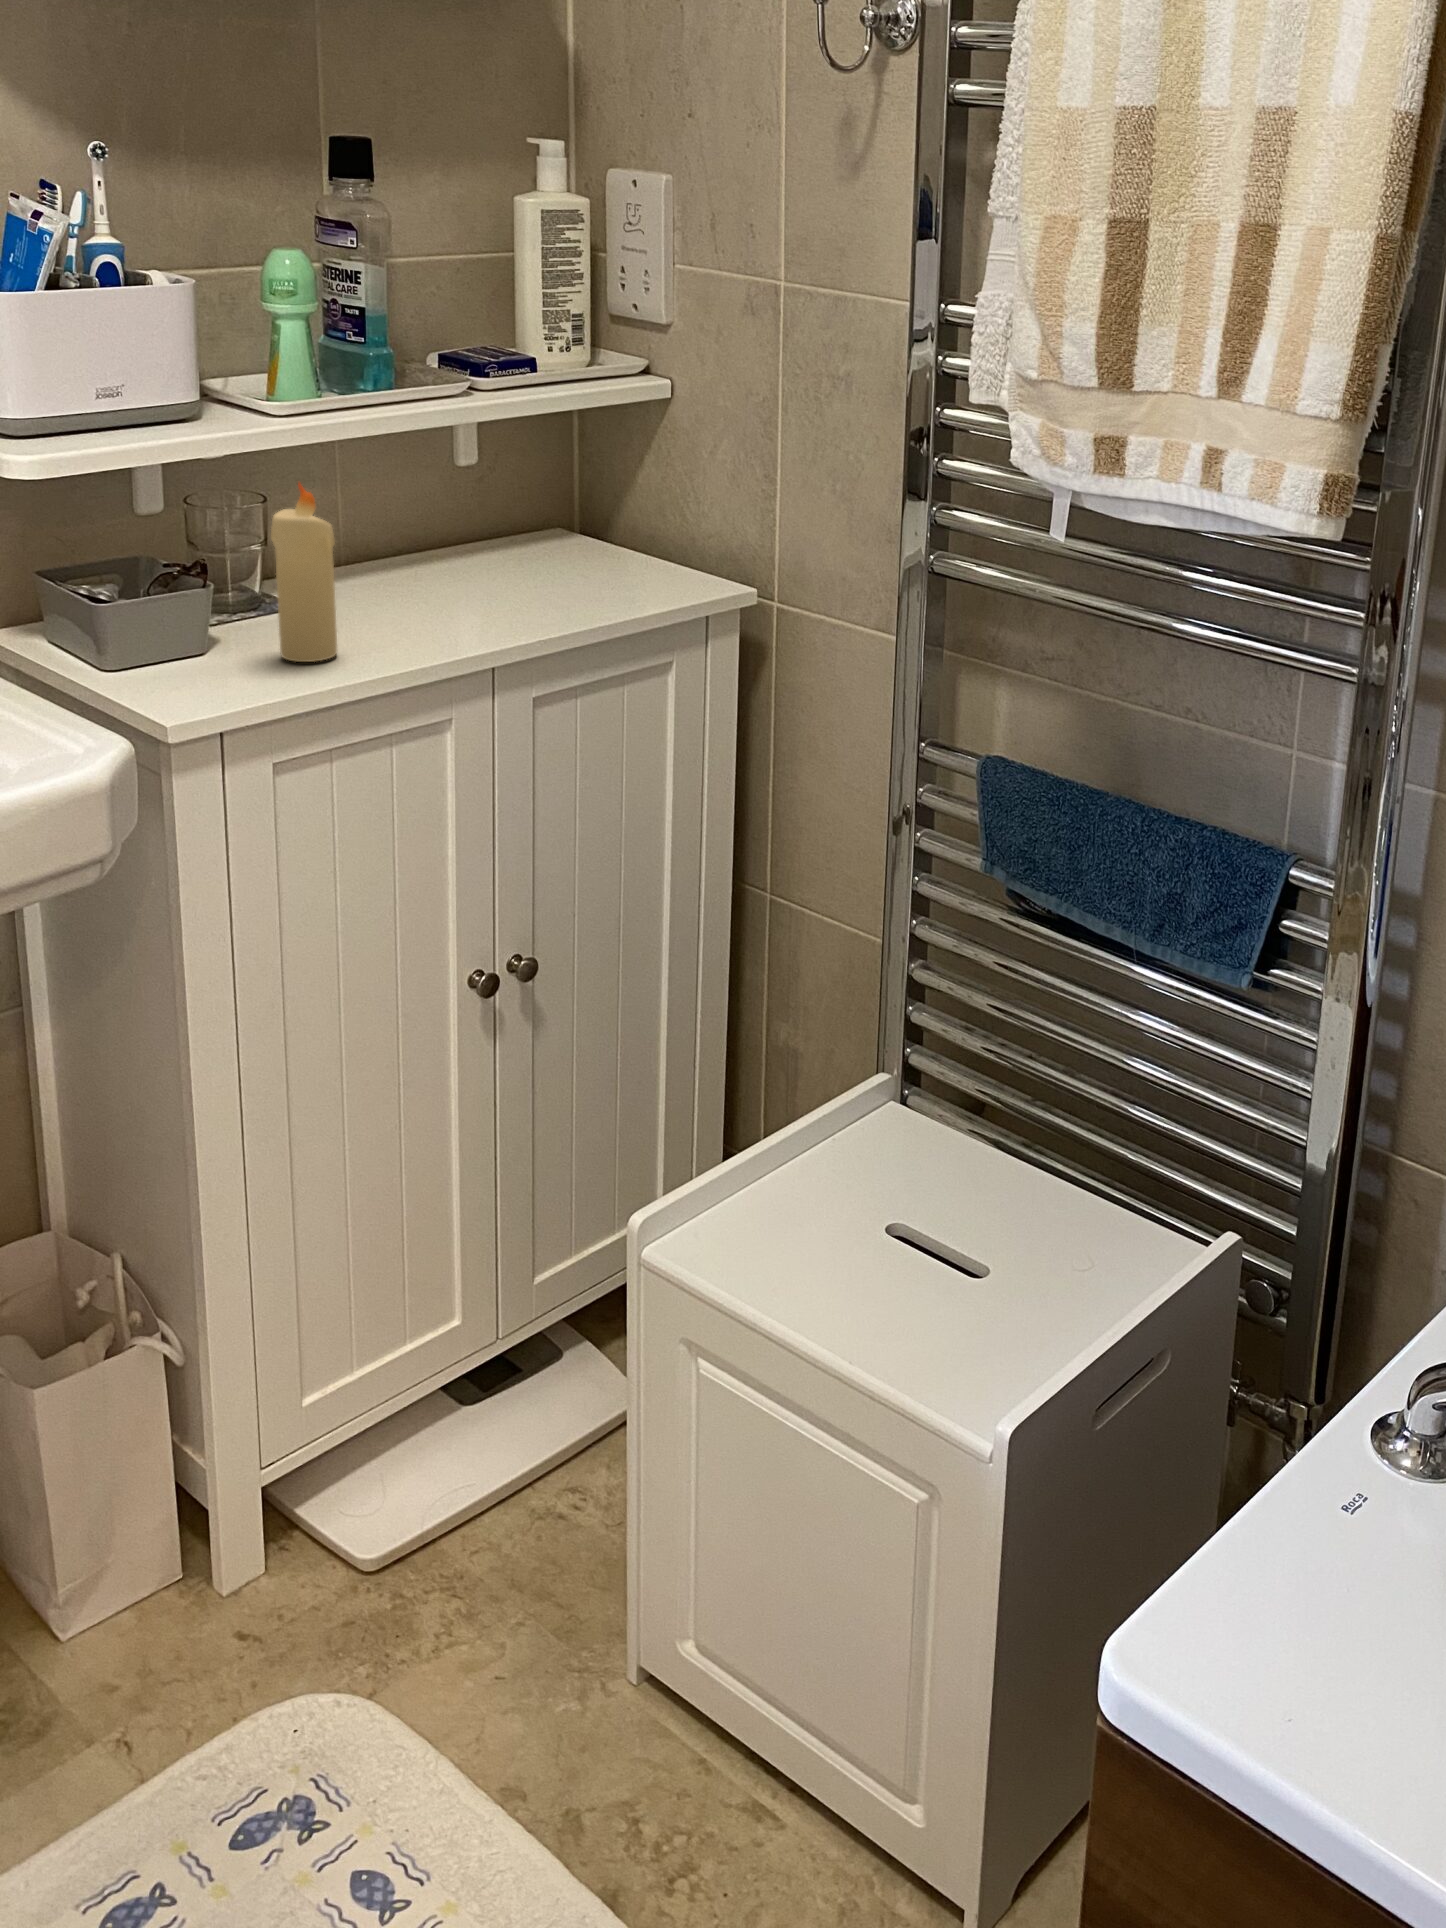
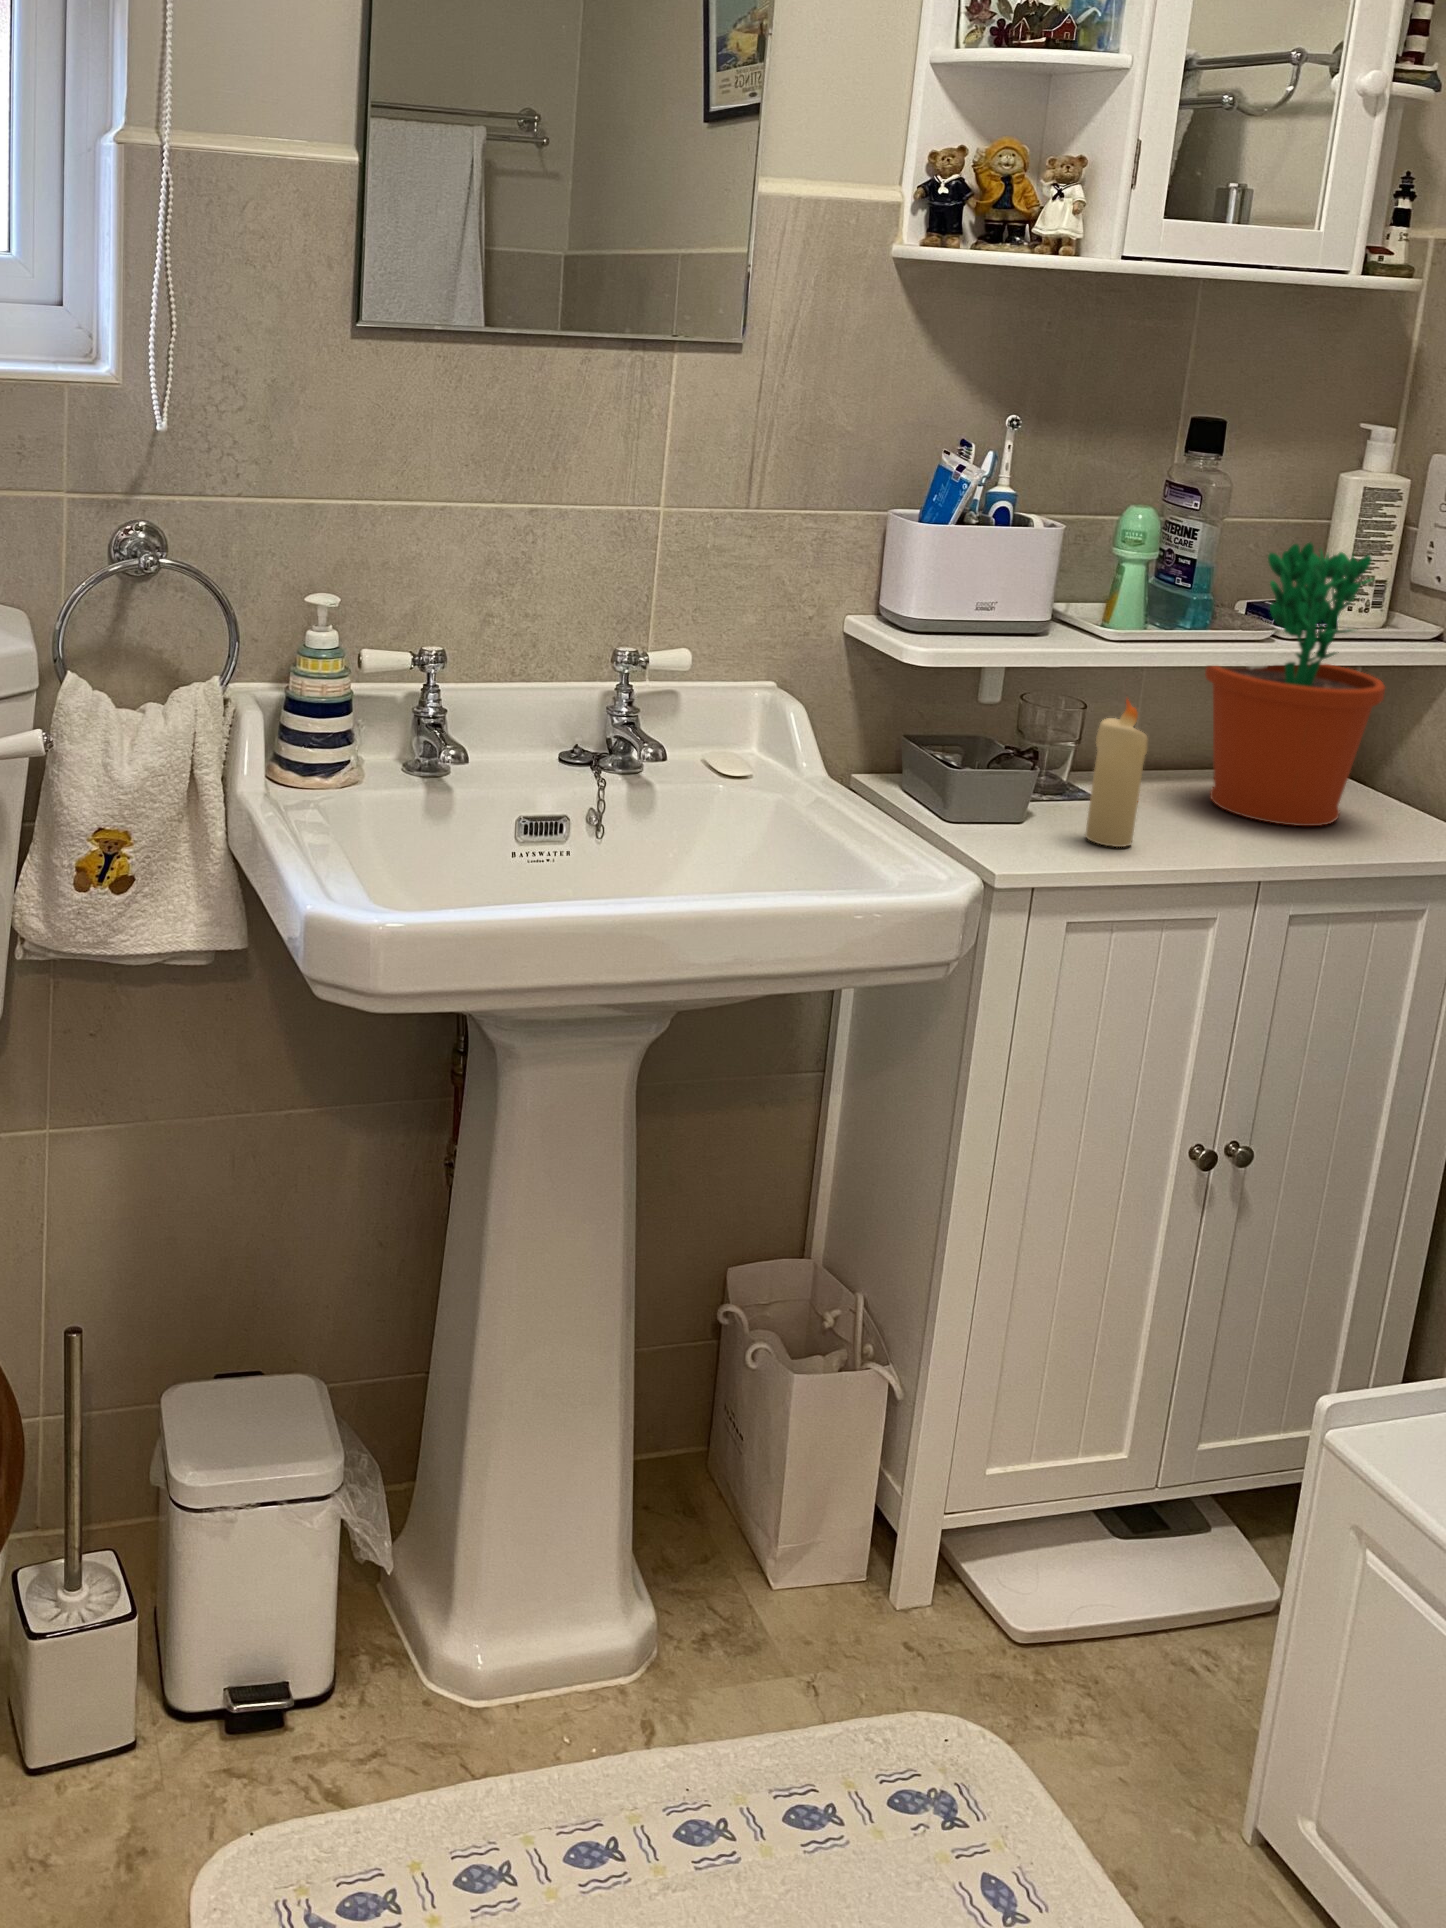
flower pot: none [401,275,594,598] -> present [1205,543,1385,826]

